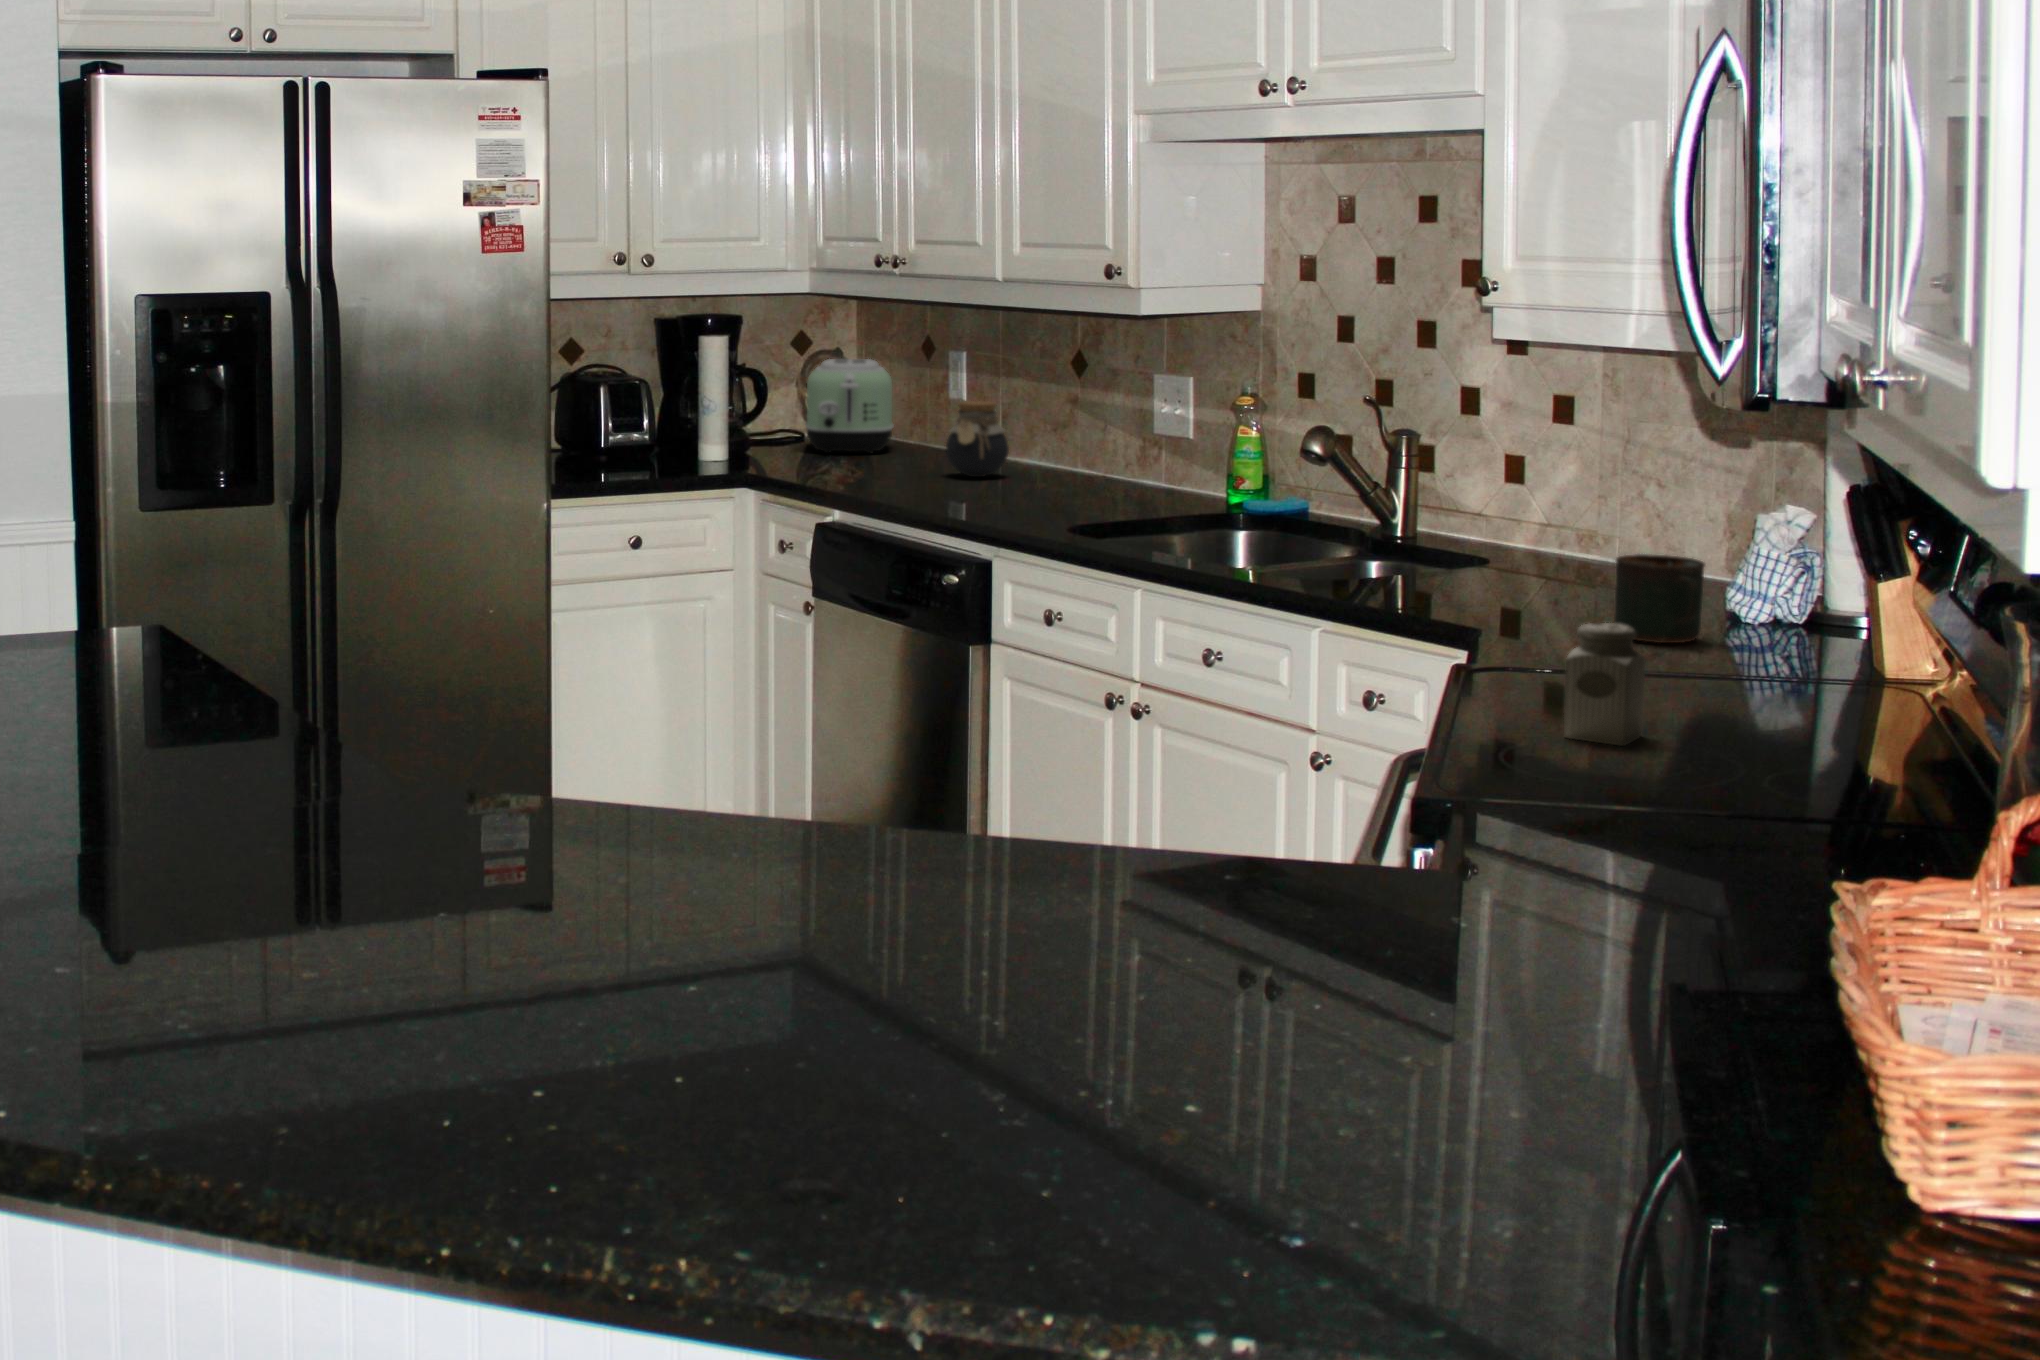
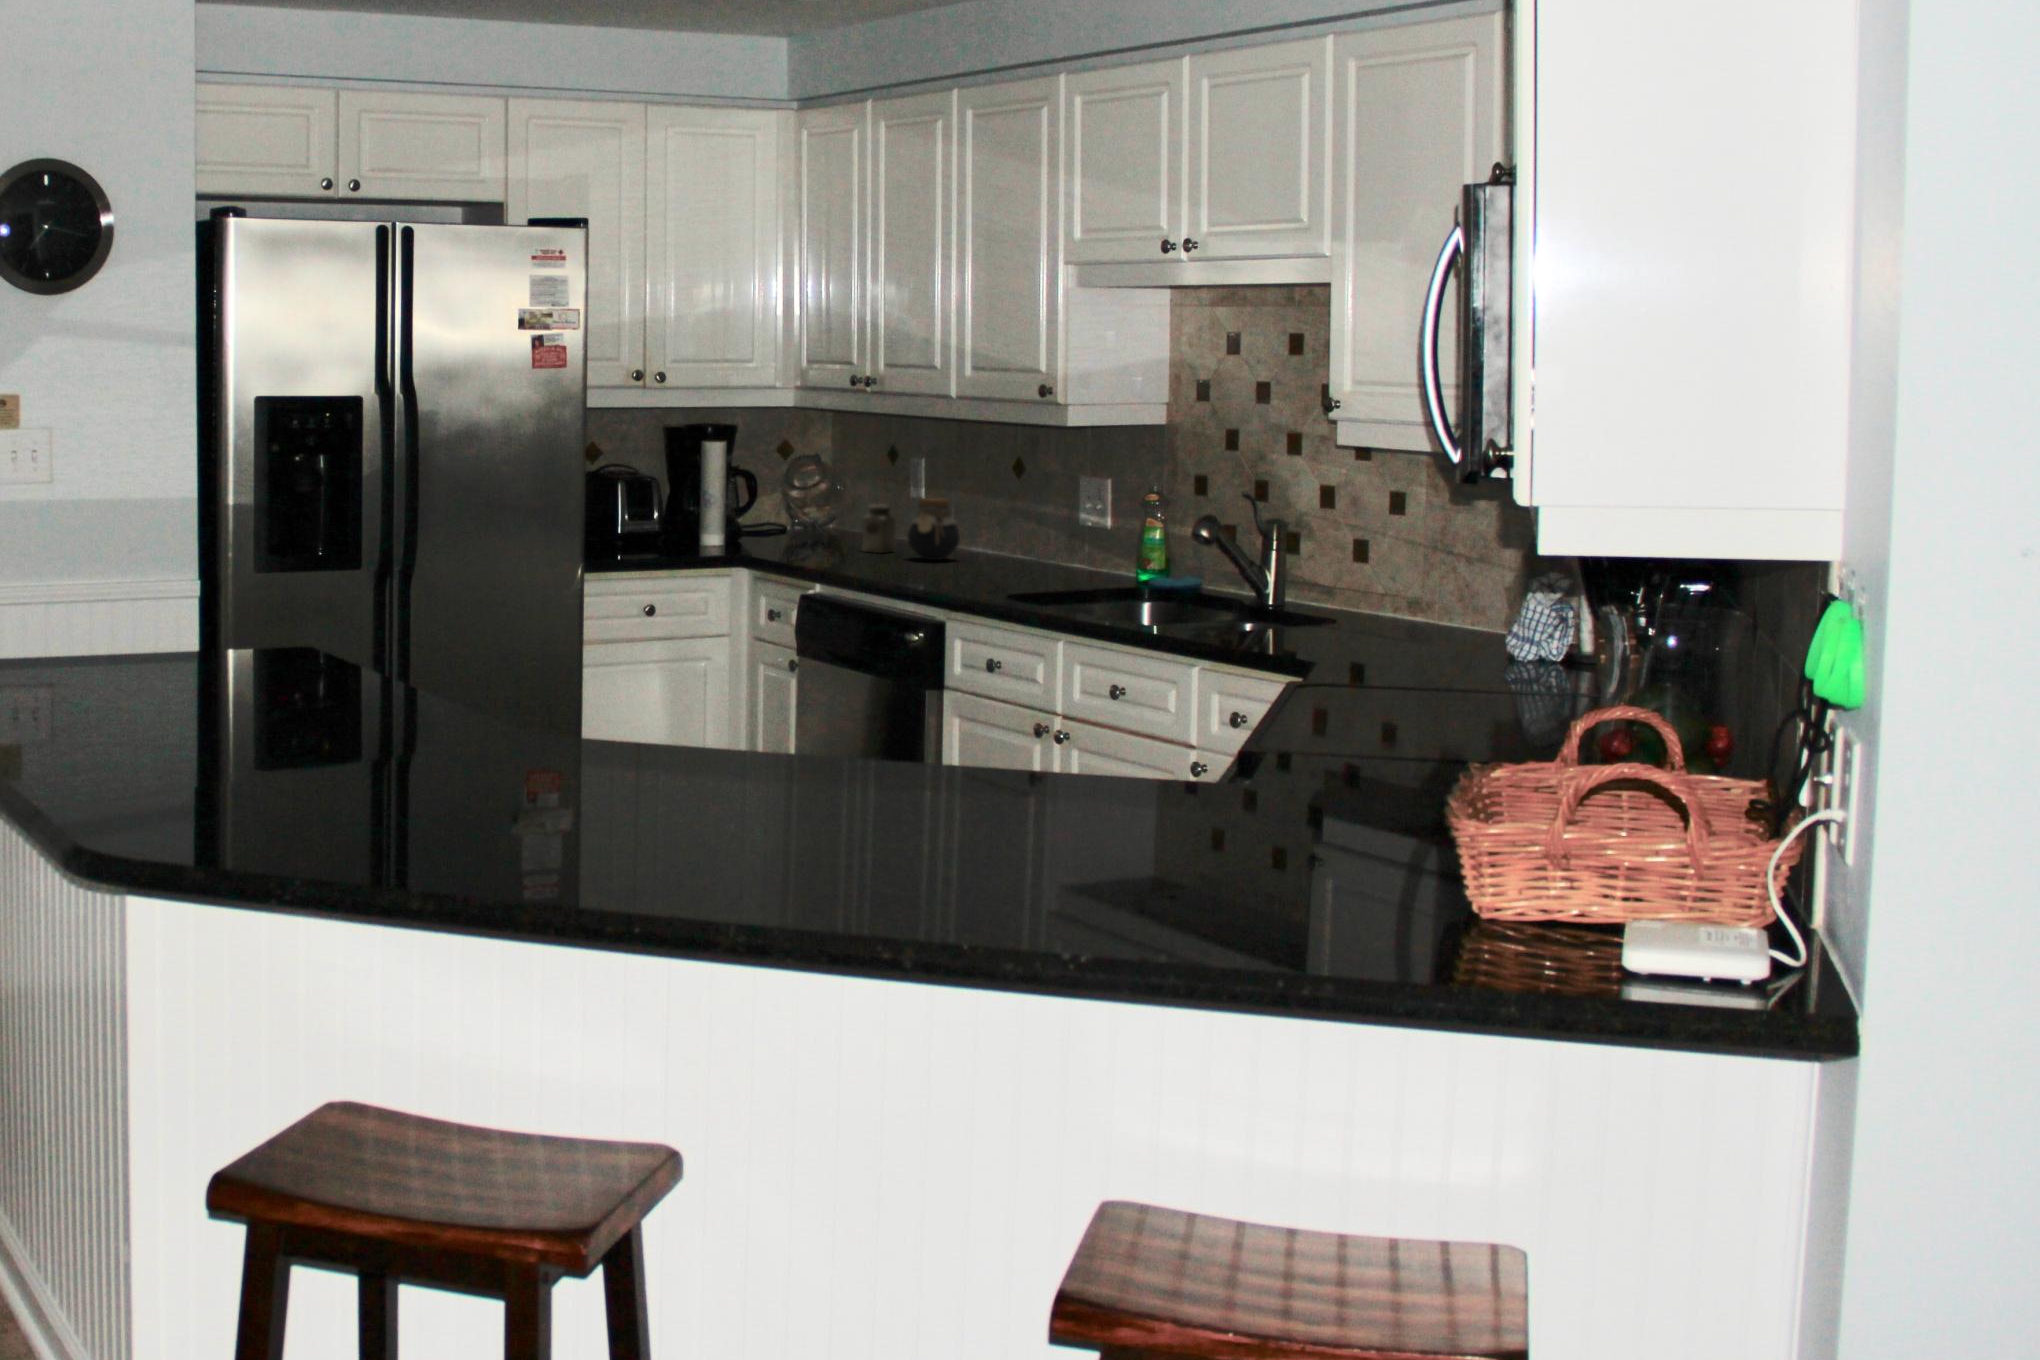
toaster: present [805,359,893,453] -> none [791,464,864,543]
mug: present [1614,554,1705,643] -> none [1417,607,1485,673]
salt shaker: present [1564,623,1646,746] -> present [862,505,896,553]

